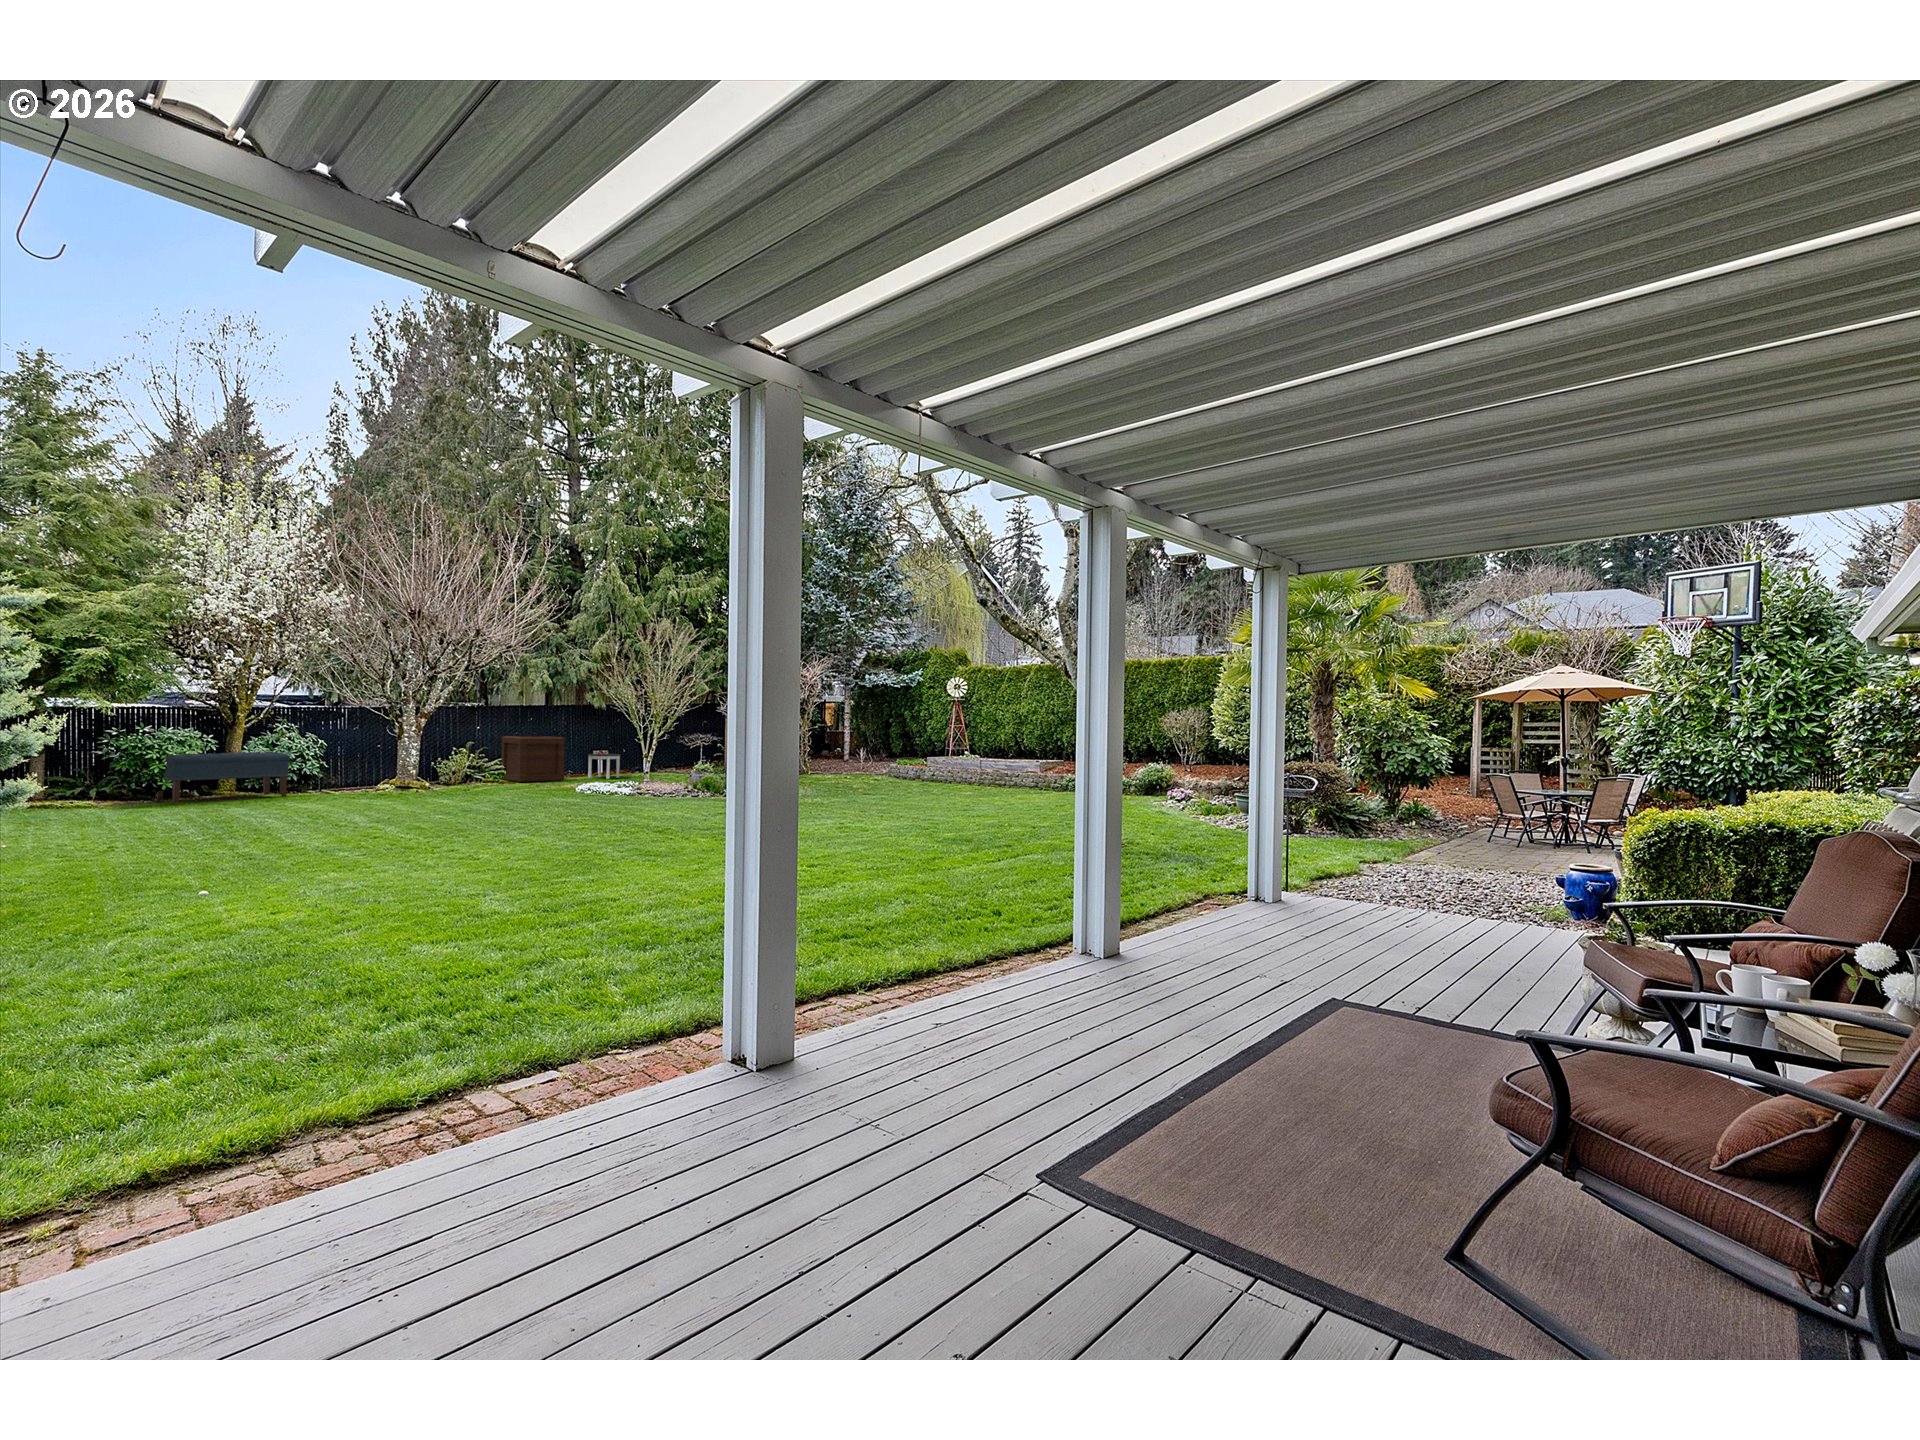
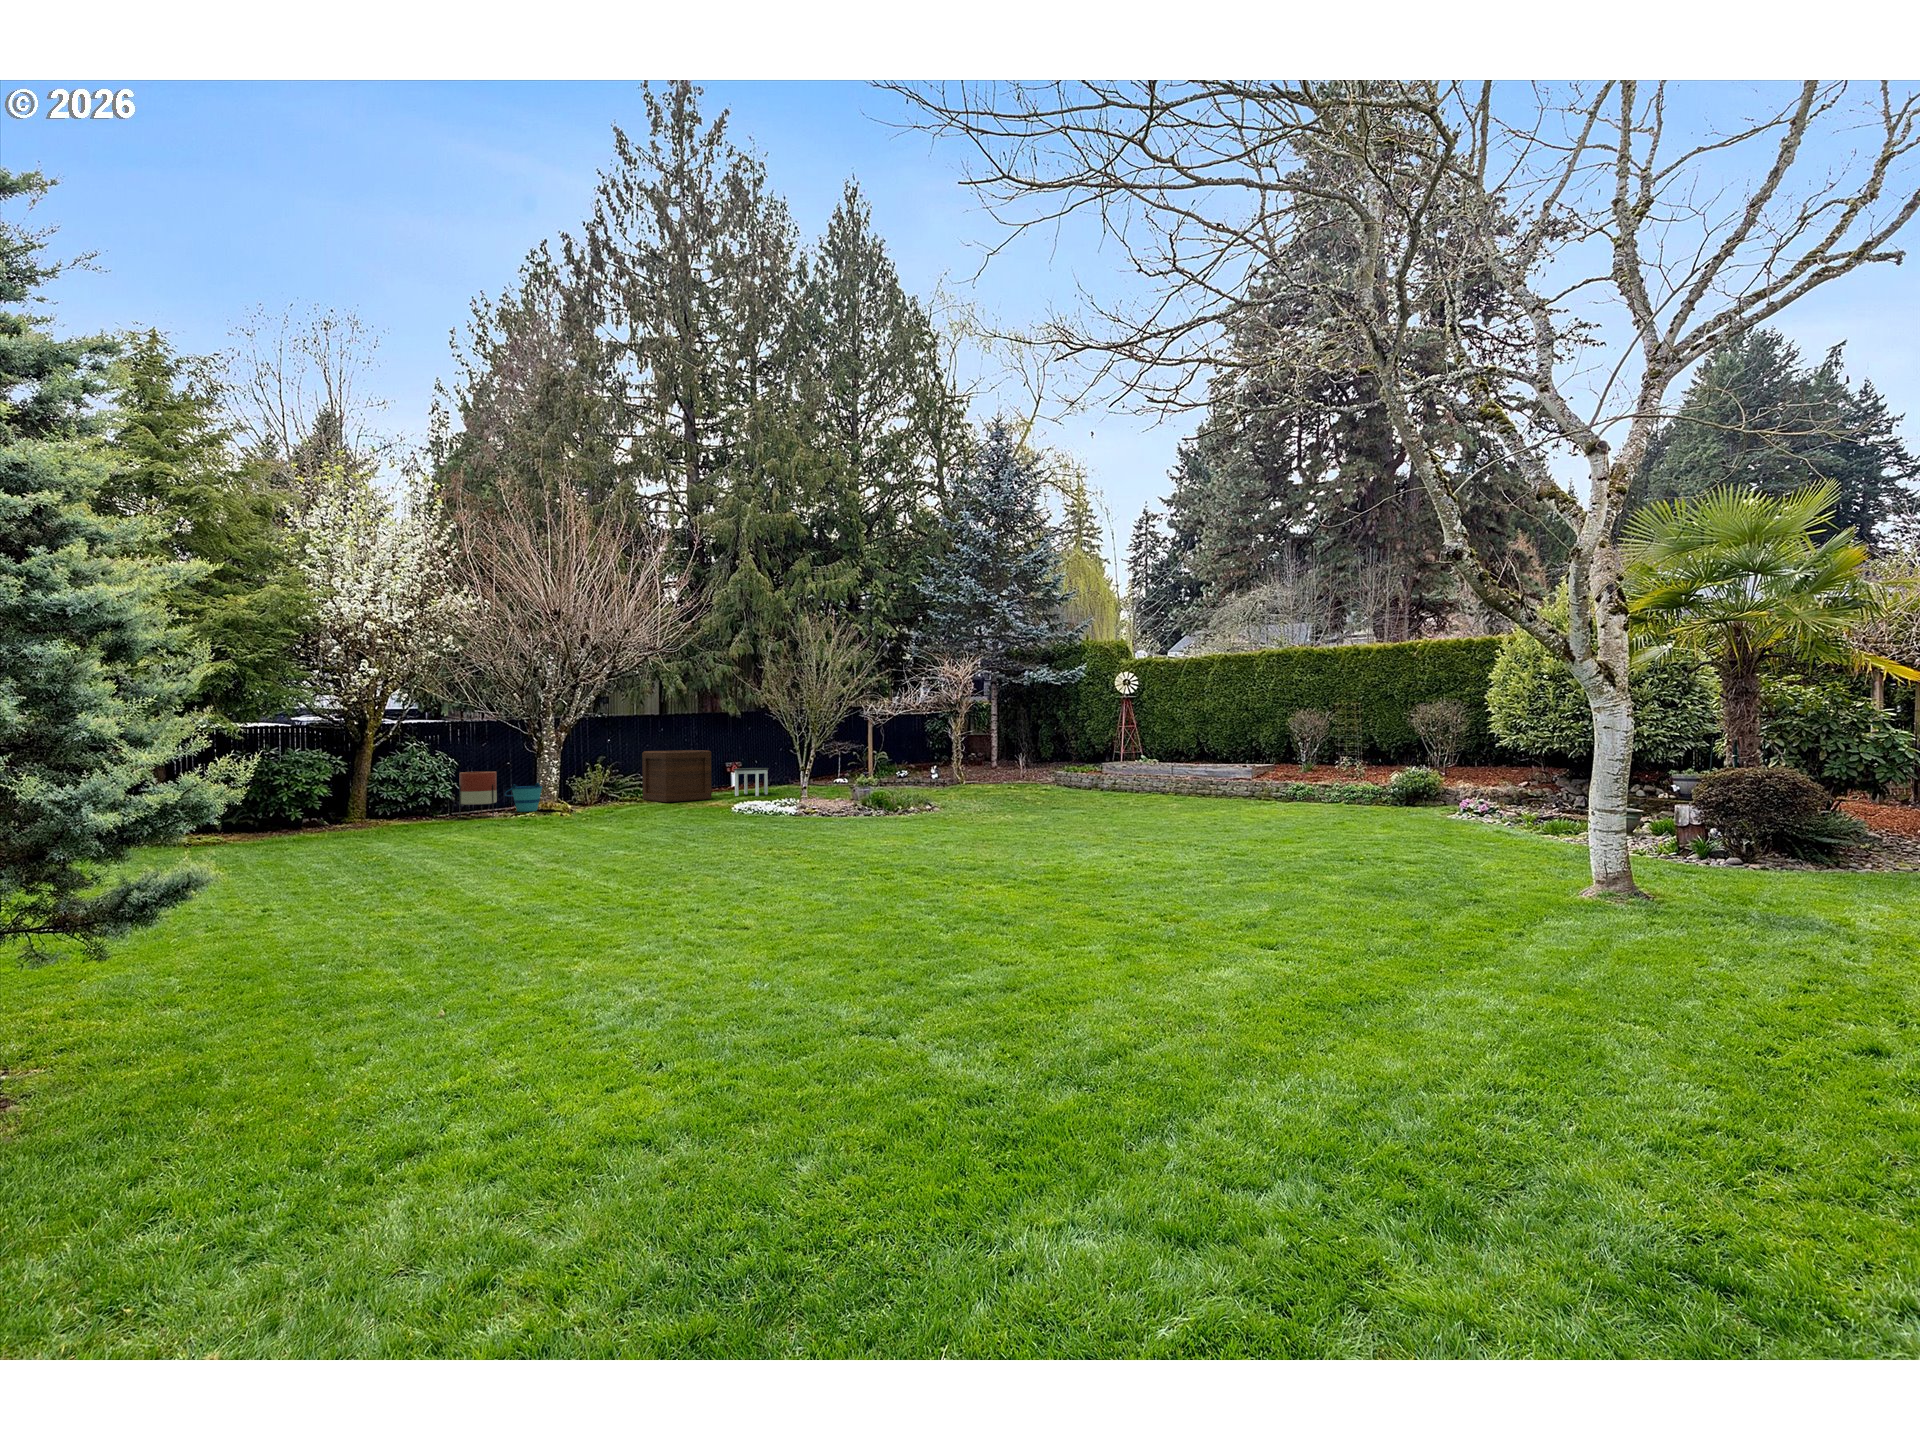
planter: none [322,750,358,791] -> present [459,771,497,818]
bench: present [156,752,290,804] -> none [283,776,427,837]
bucket: none [367,761,403,787] -> present [504,783,542,812]

